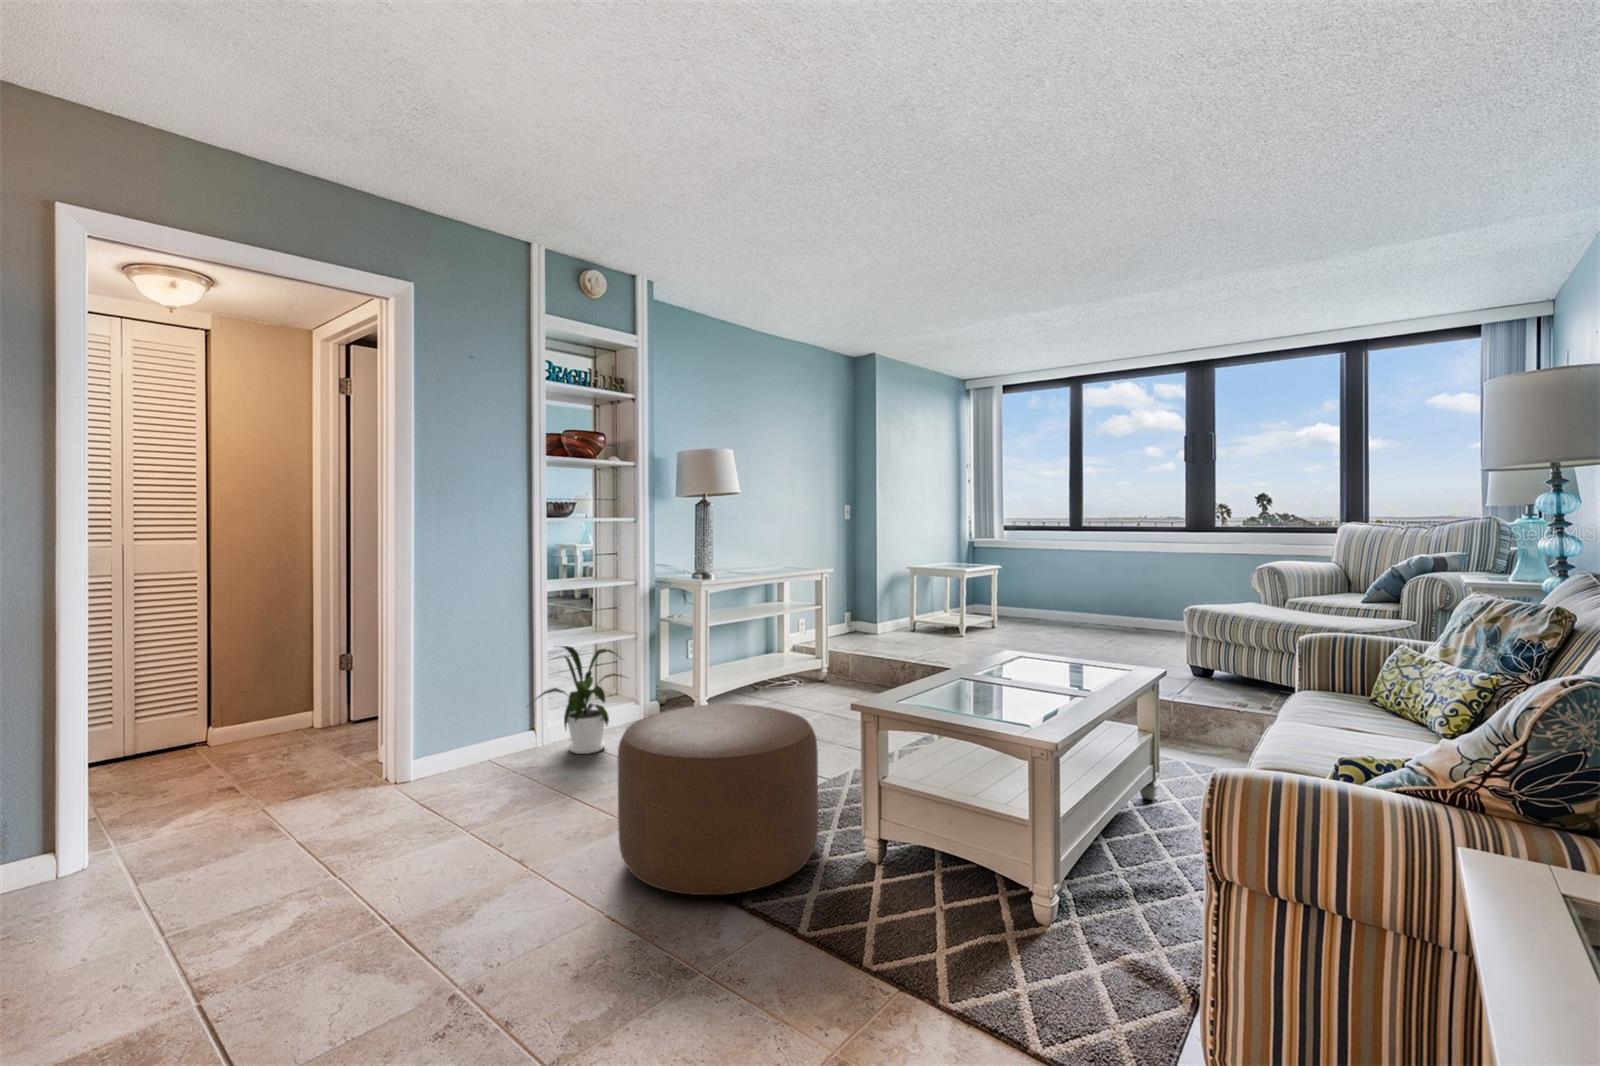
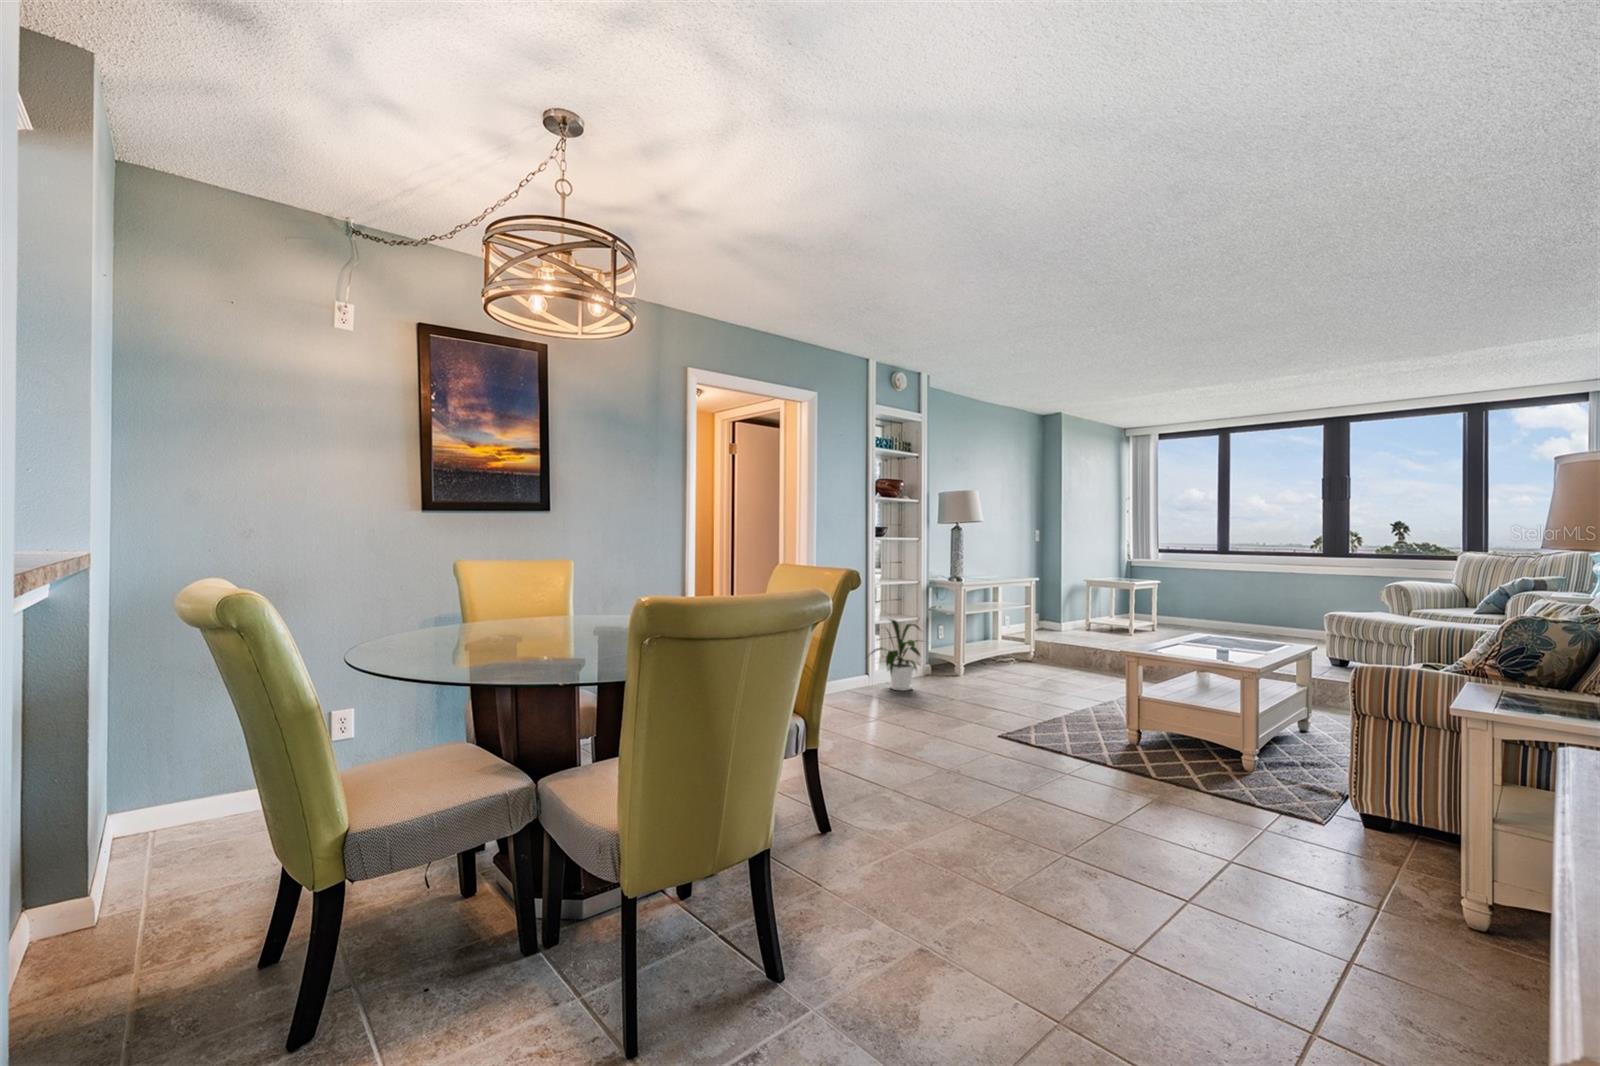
ottoman: present [618,704,818,895] -> none [978,652,1099,749]

